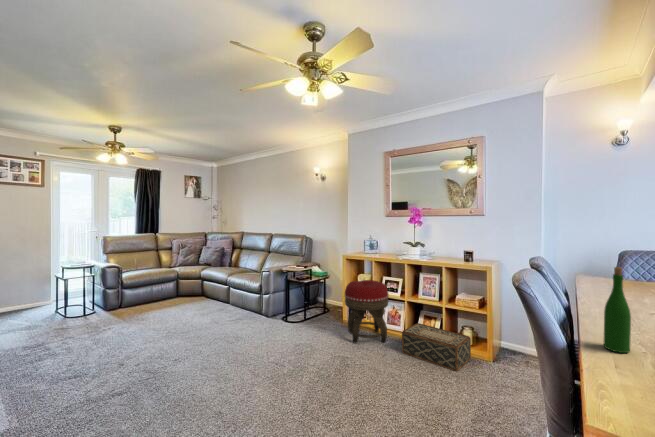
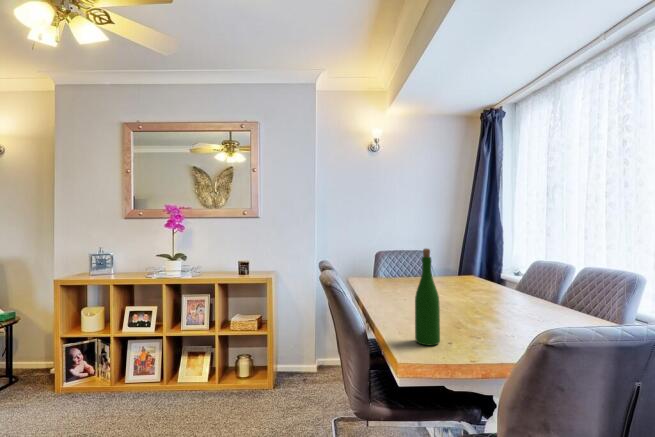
footstool: present [345,280,389,343] -> none [56,315,135,422]
woven basket: present [402,323,471,371] -> none [157,364,249,416]

